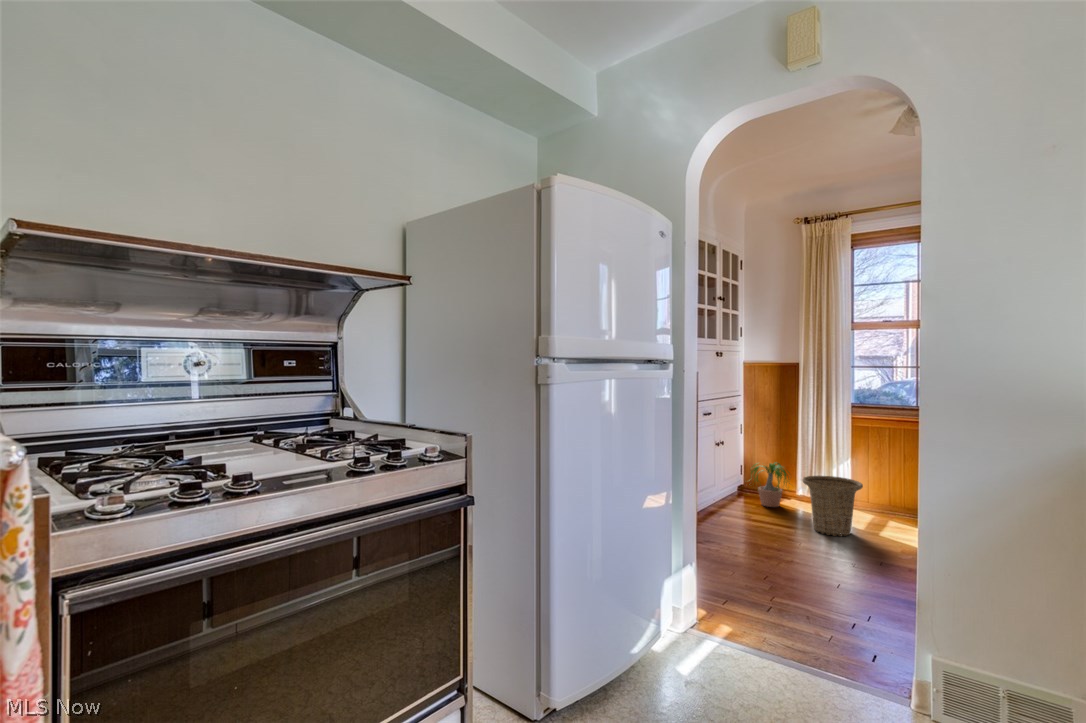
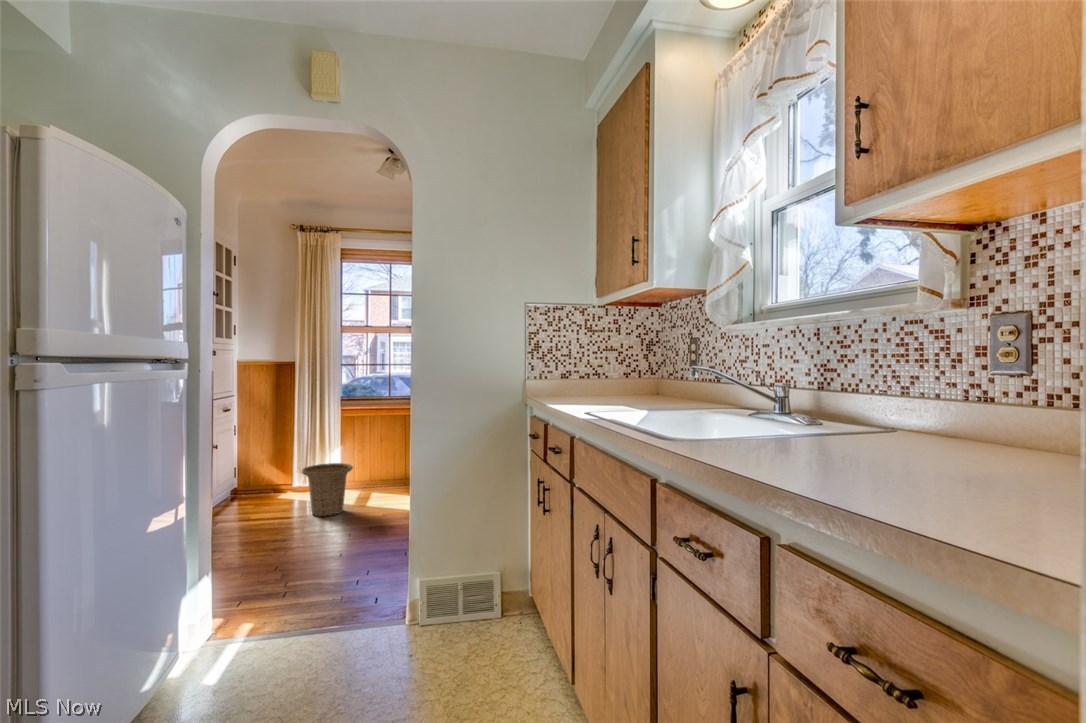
potted plant: present [751,462,790,507] -> none [238,460,295,505]

